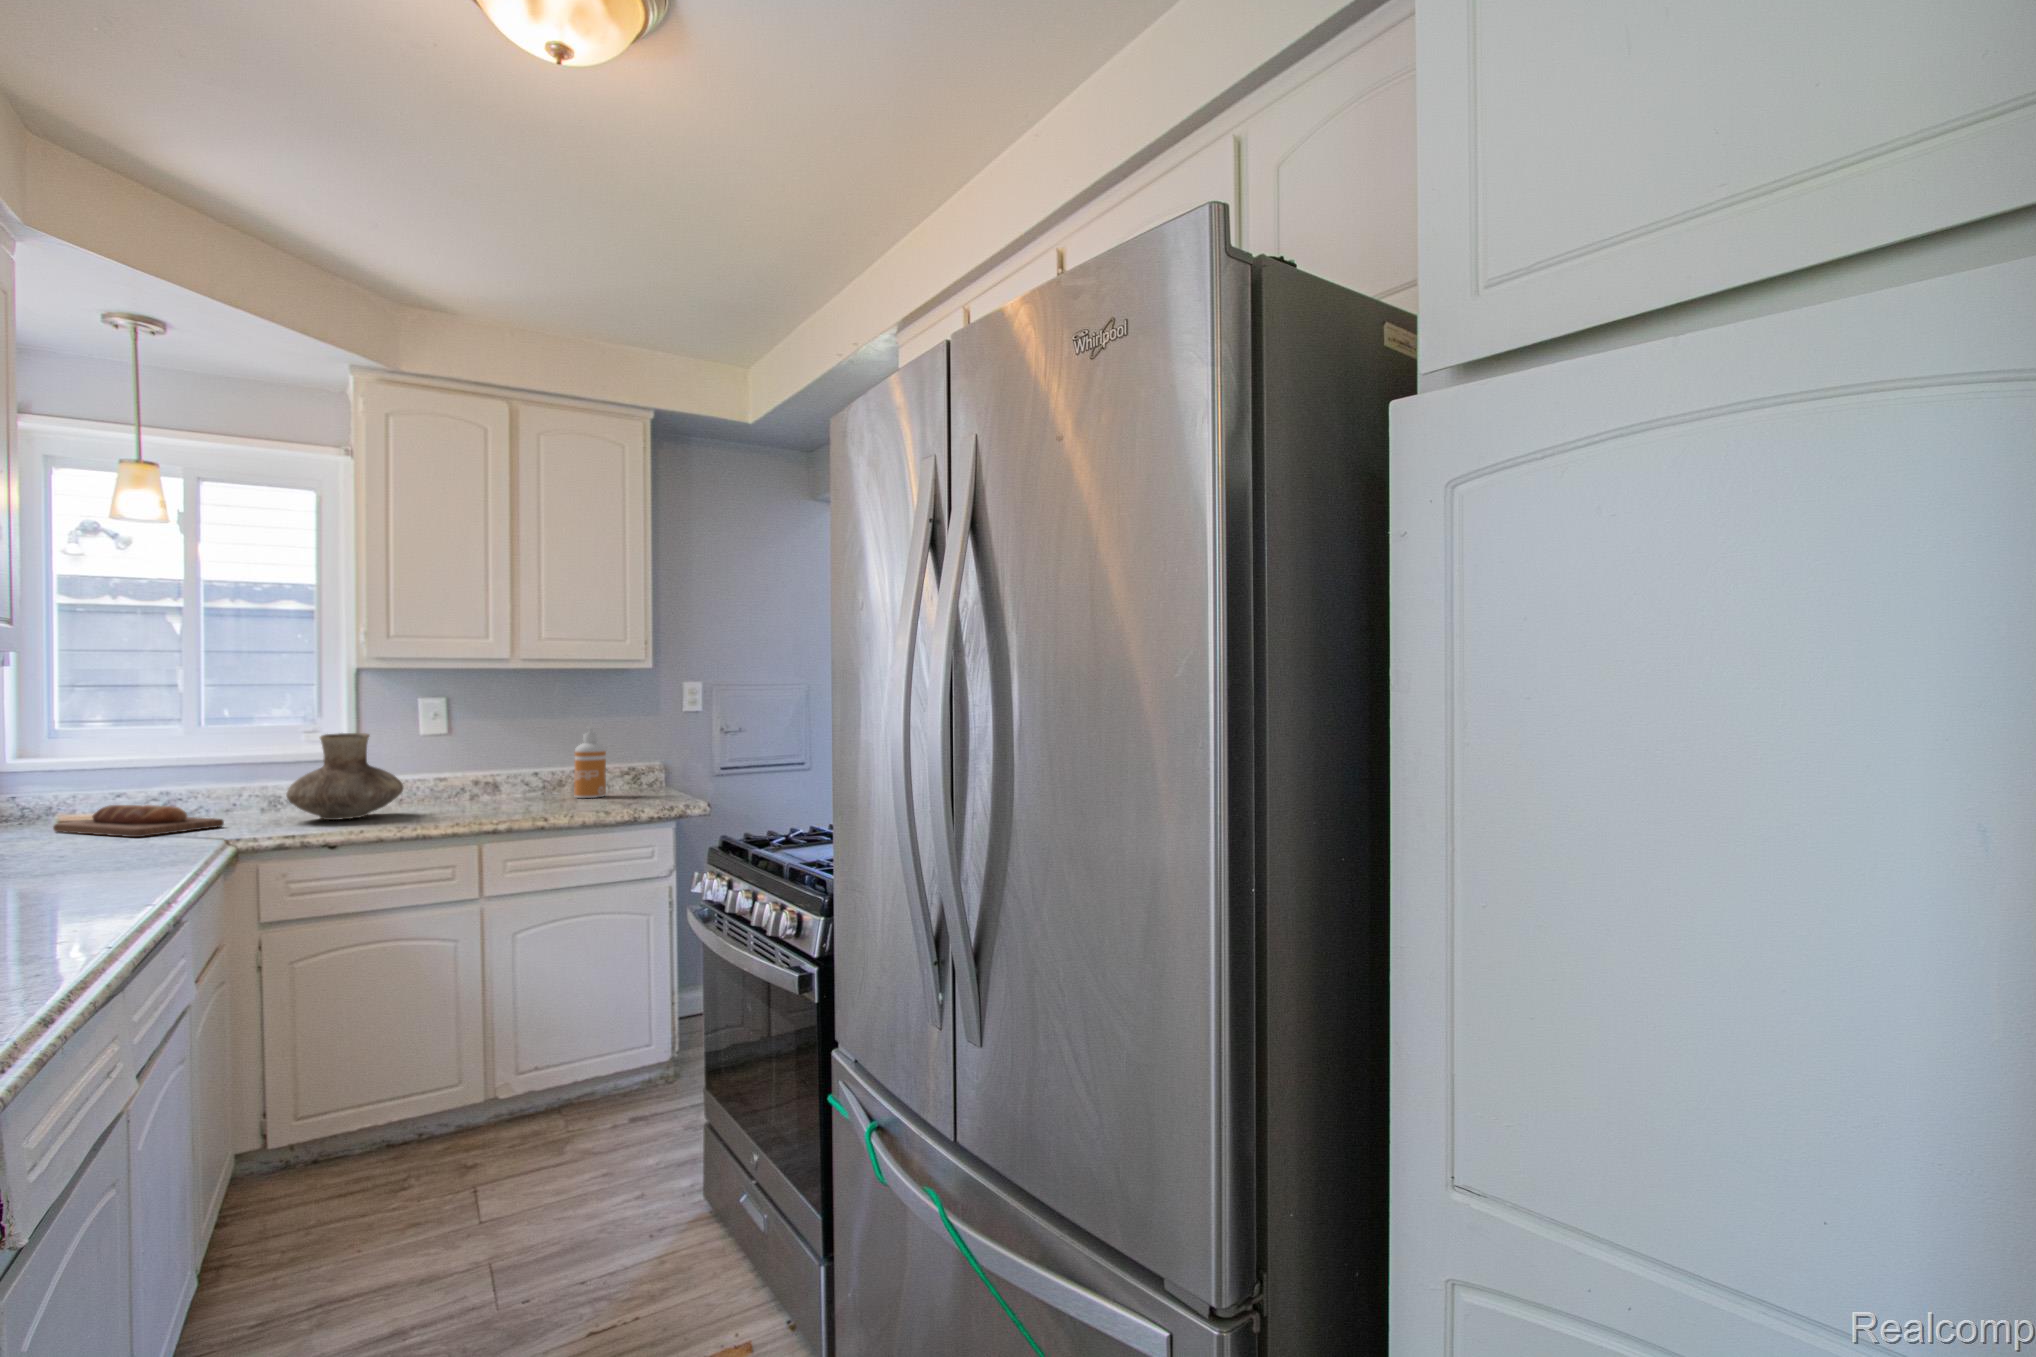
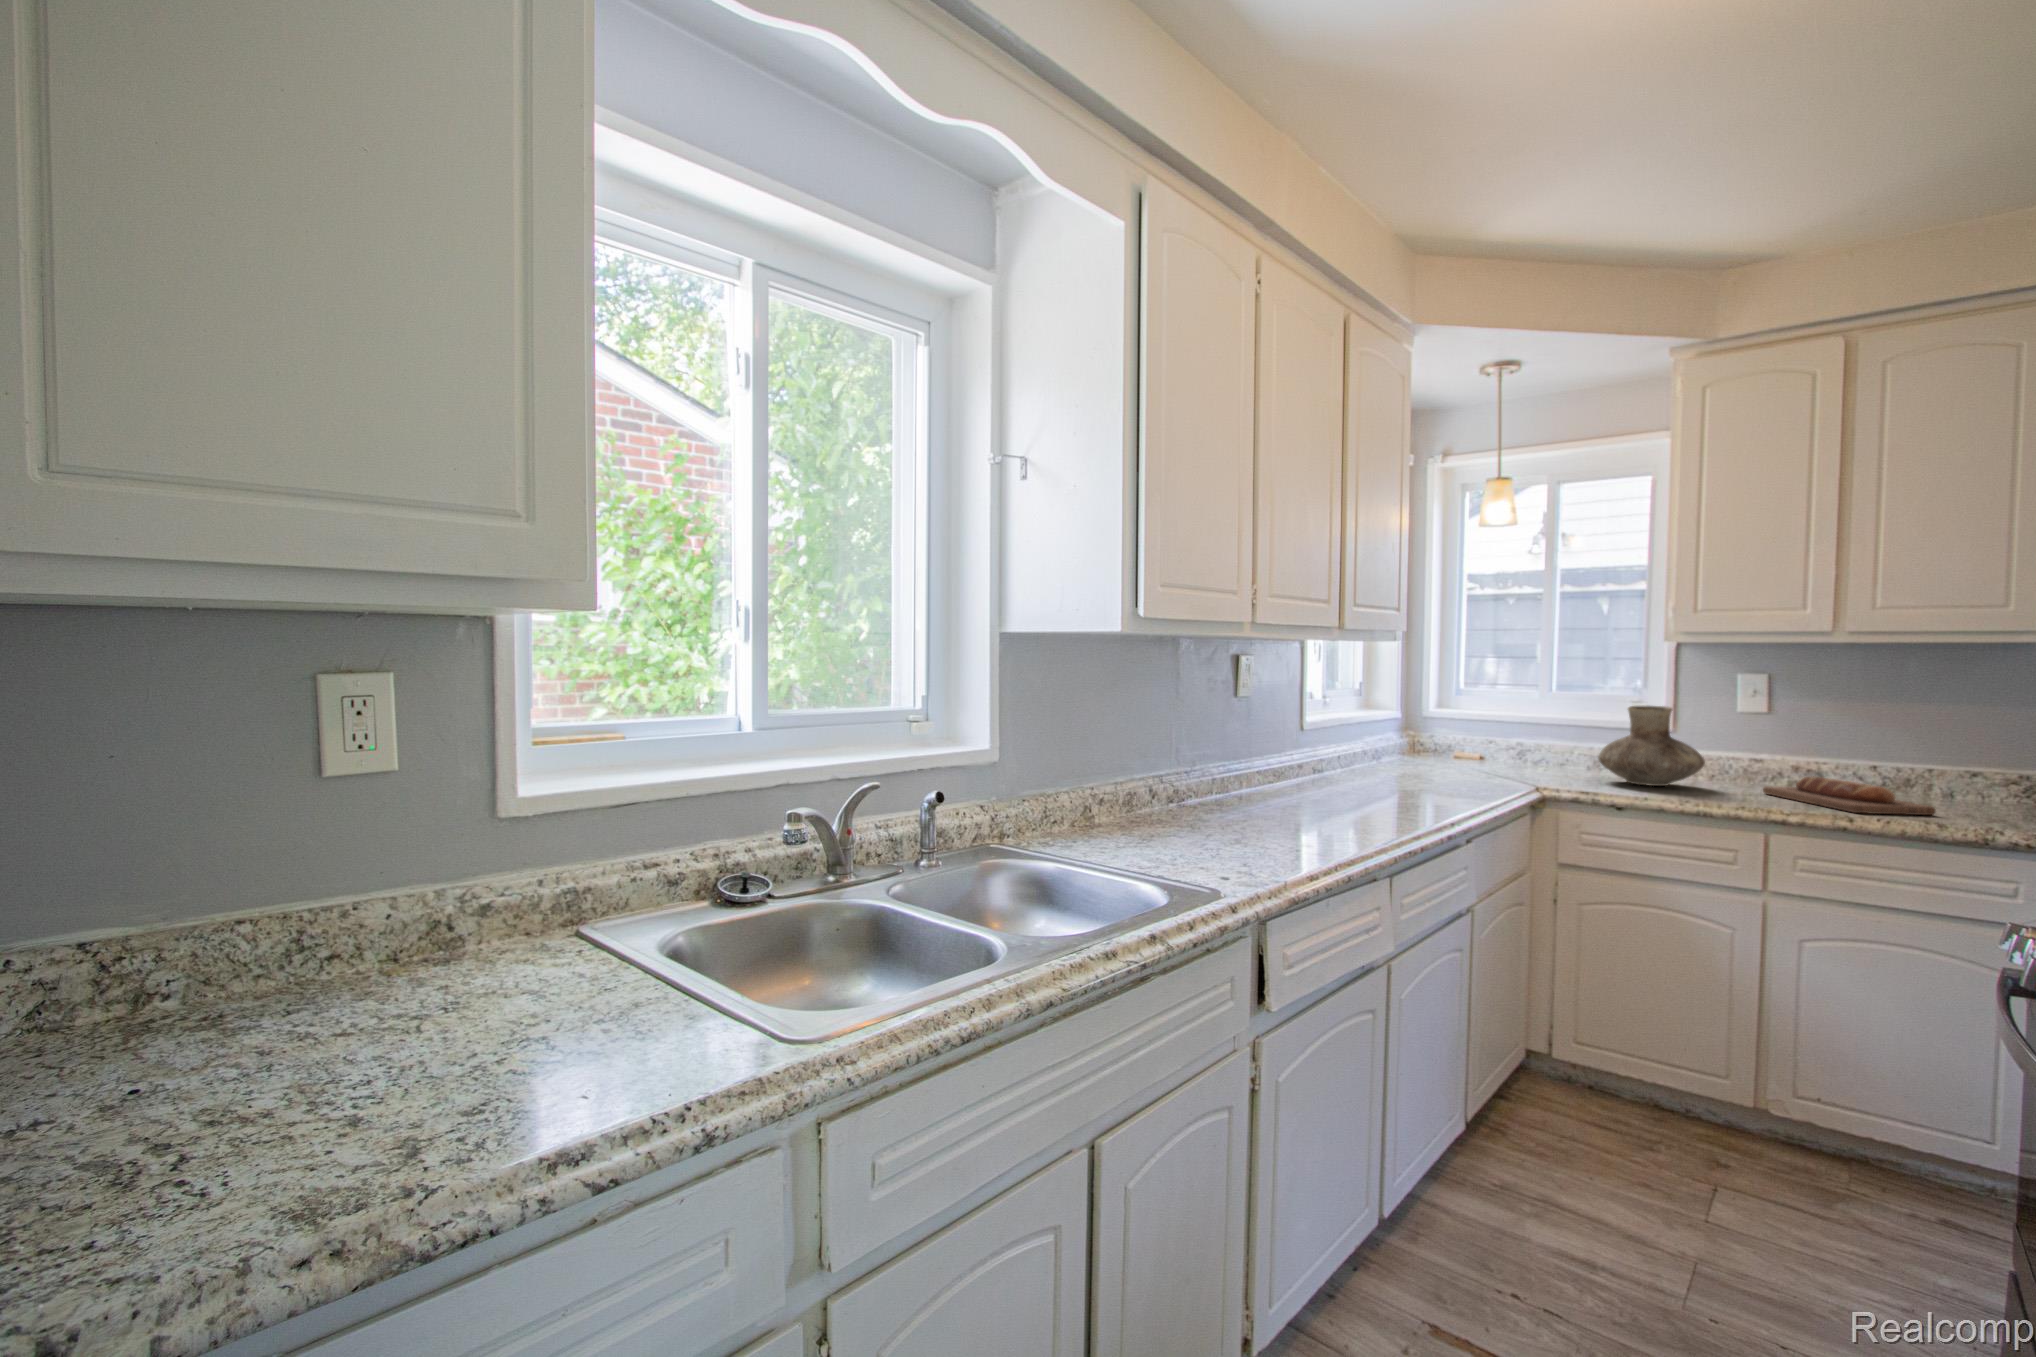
soap dispenser: present [574,726,606,798] -> none [1930,717,1983,808]
bread loaf: present [53,805,224,837] -> present [1763,777,1936,815]

